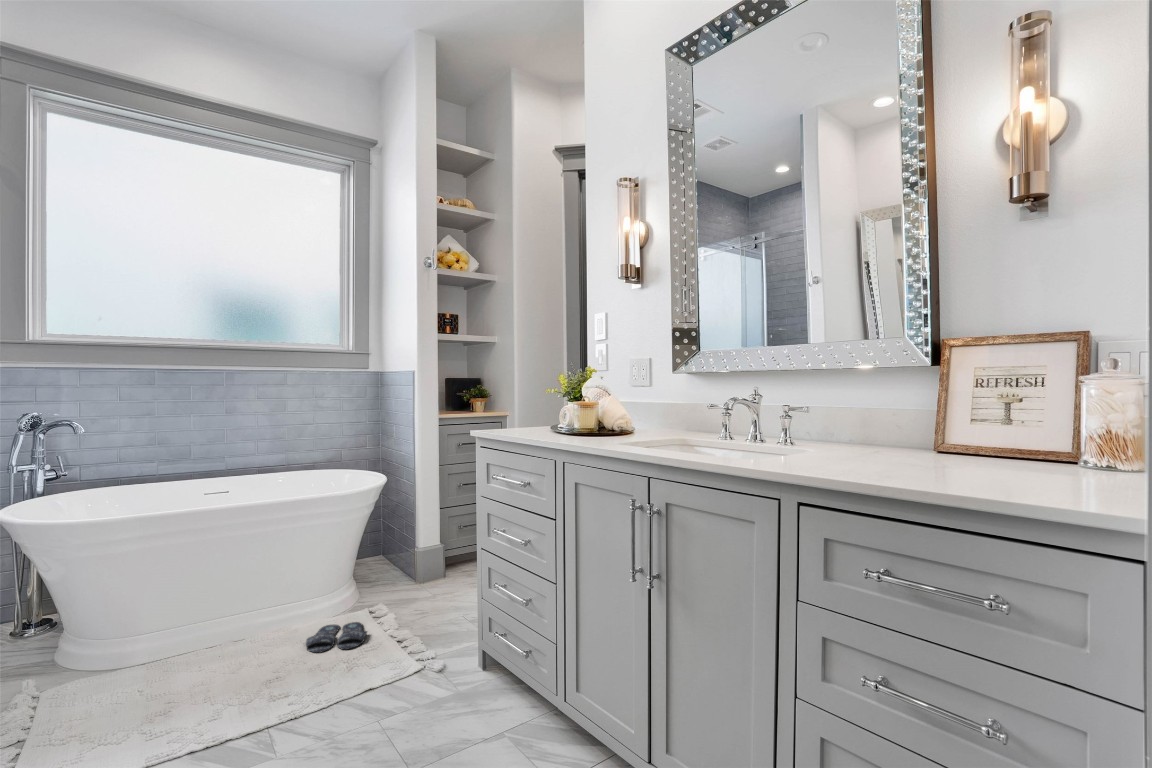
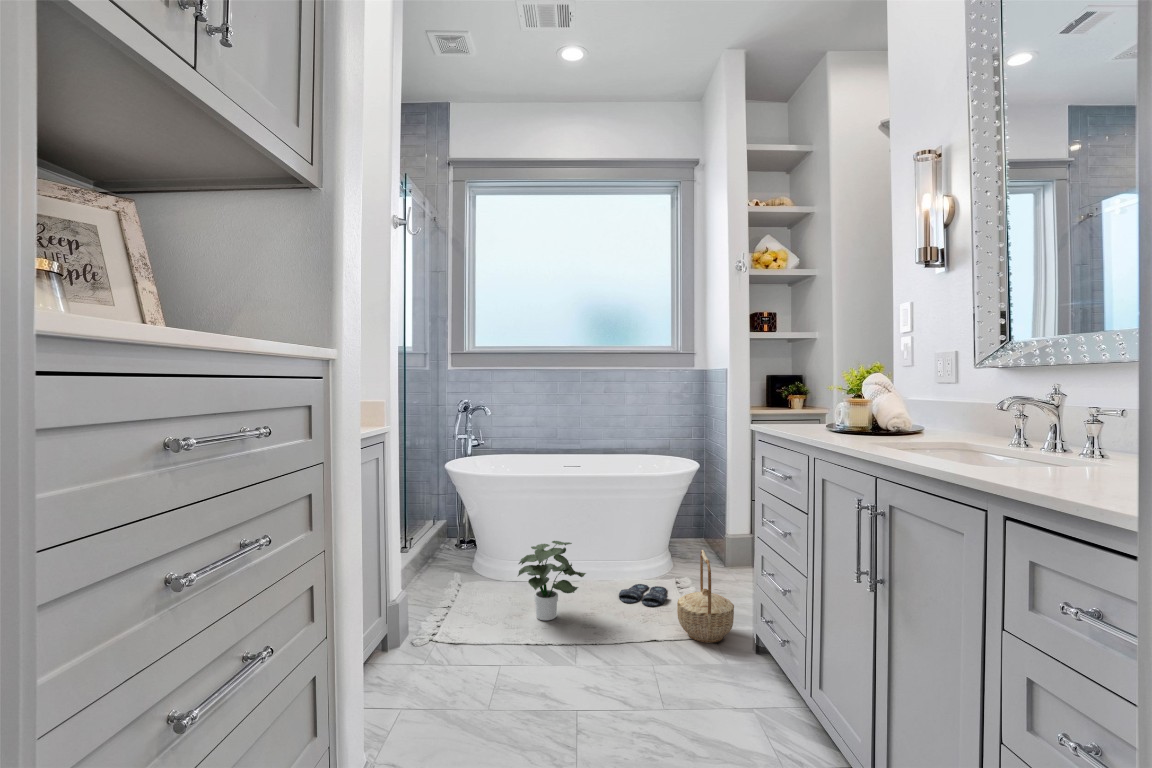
basket: none [392,571,455,674] -> present [677,550,734,643]
potted plant: none [160,595,270,709] -> present [518,541,586,621]

